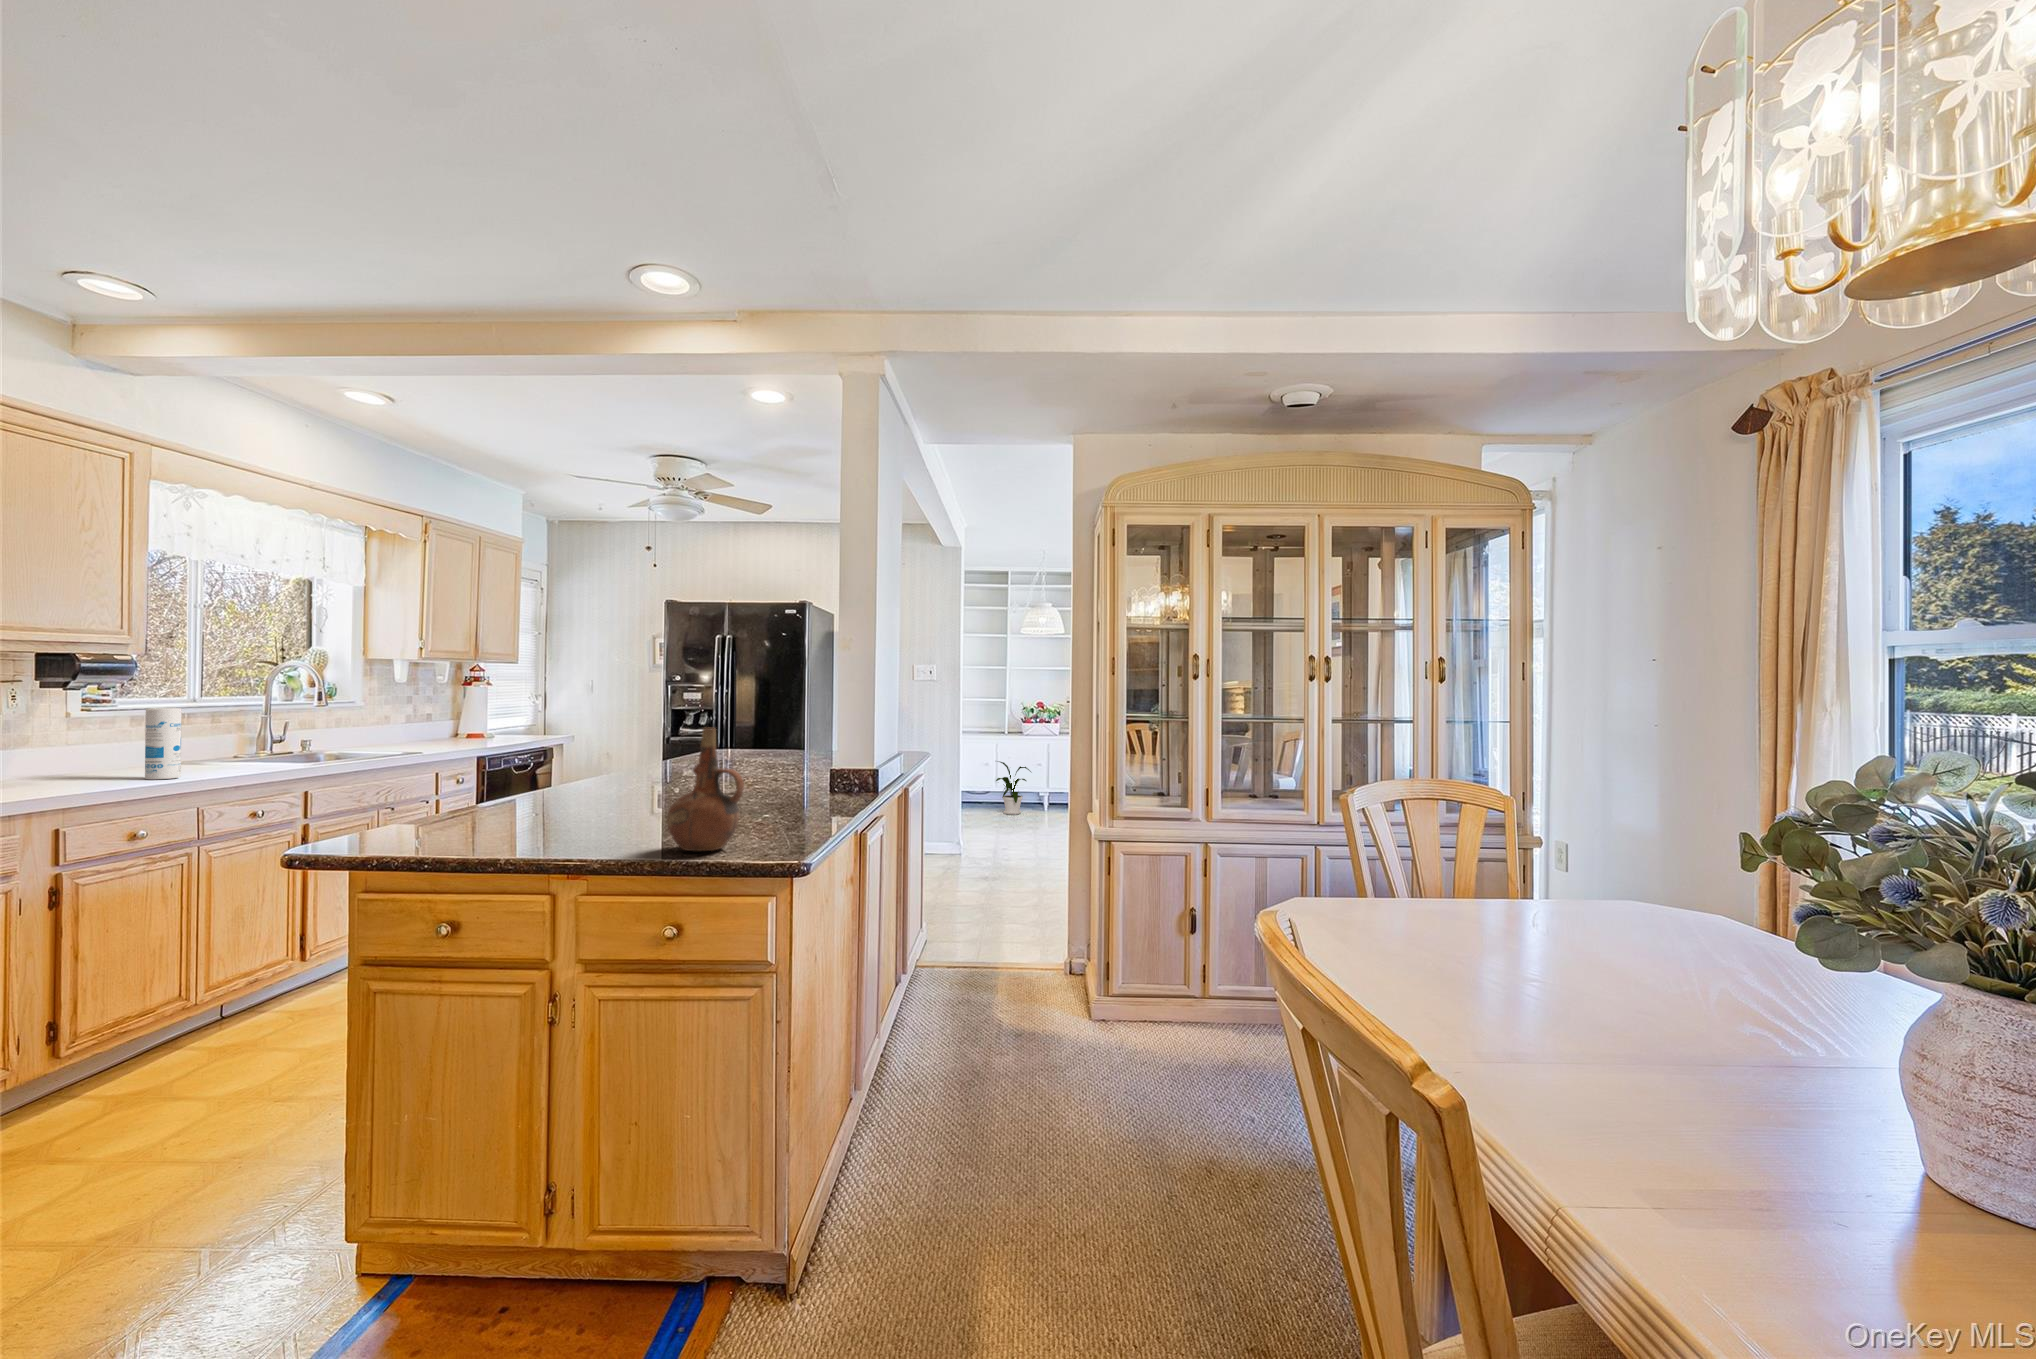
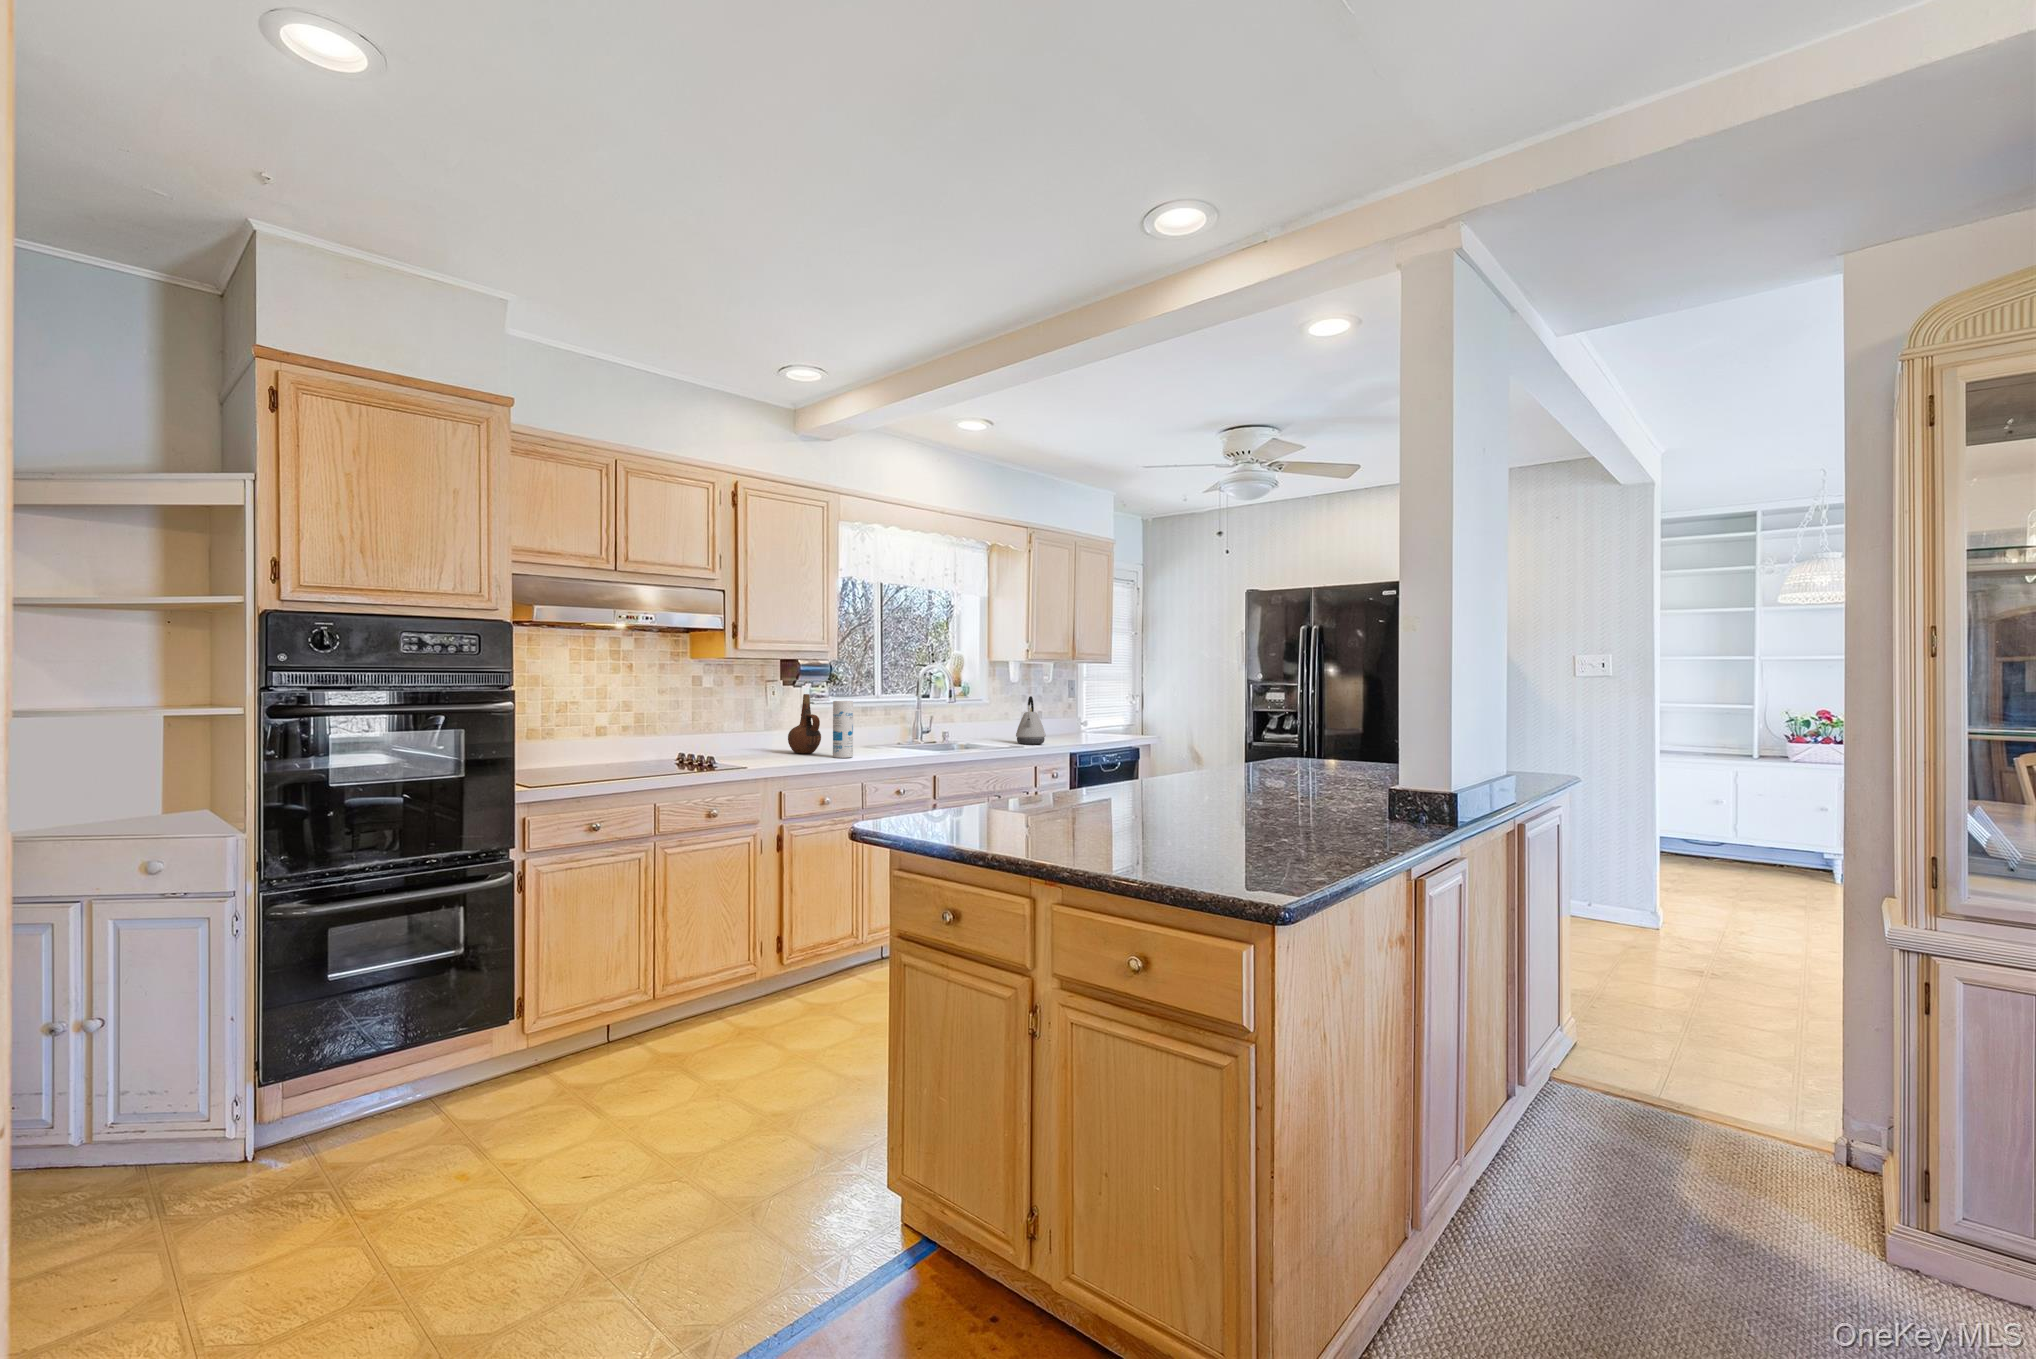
kettle: none [407,698,447,750] -> present [1016,696,1046,744]
ceramic pitcher: present [667,728,744,851] -> present [788,694,821,753]
house plant: present [996,761,1031,815] -> none [1714,797,1794,881]

